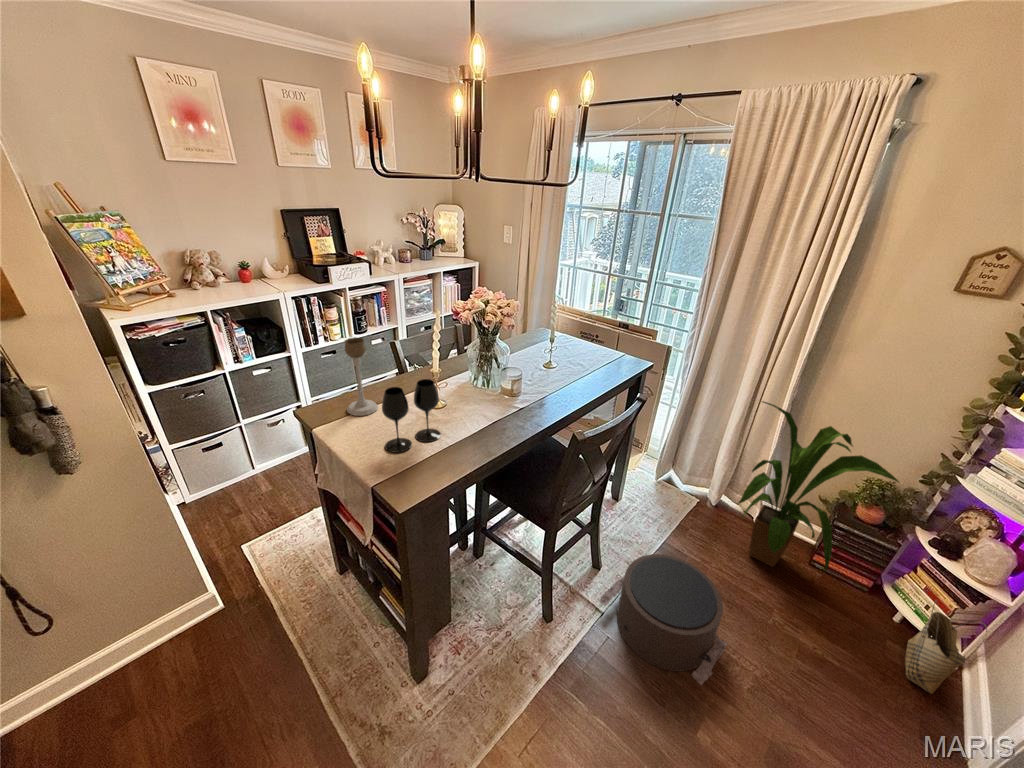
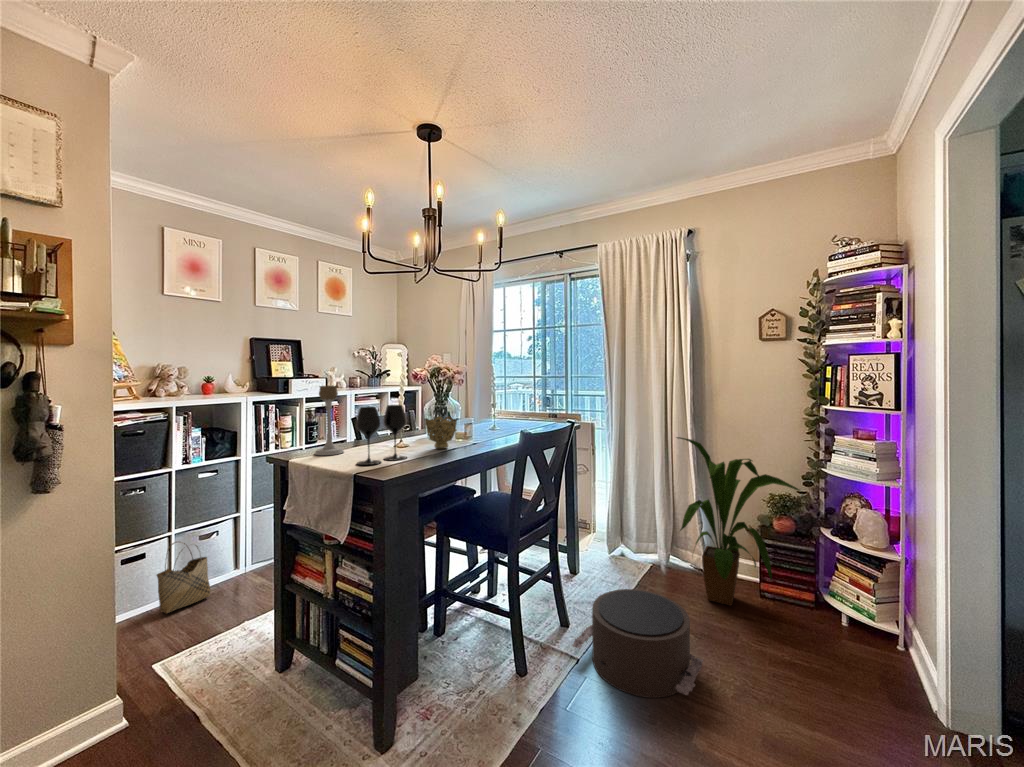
decorative bowl: none [462,376,500,417] -> present [425,416,457,449]
woven basket: present [905,600,987,694] -> present [157,542,210,613]

